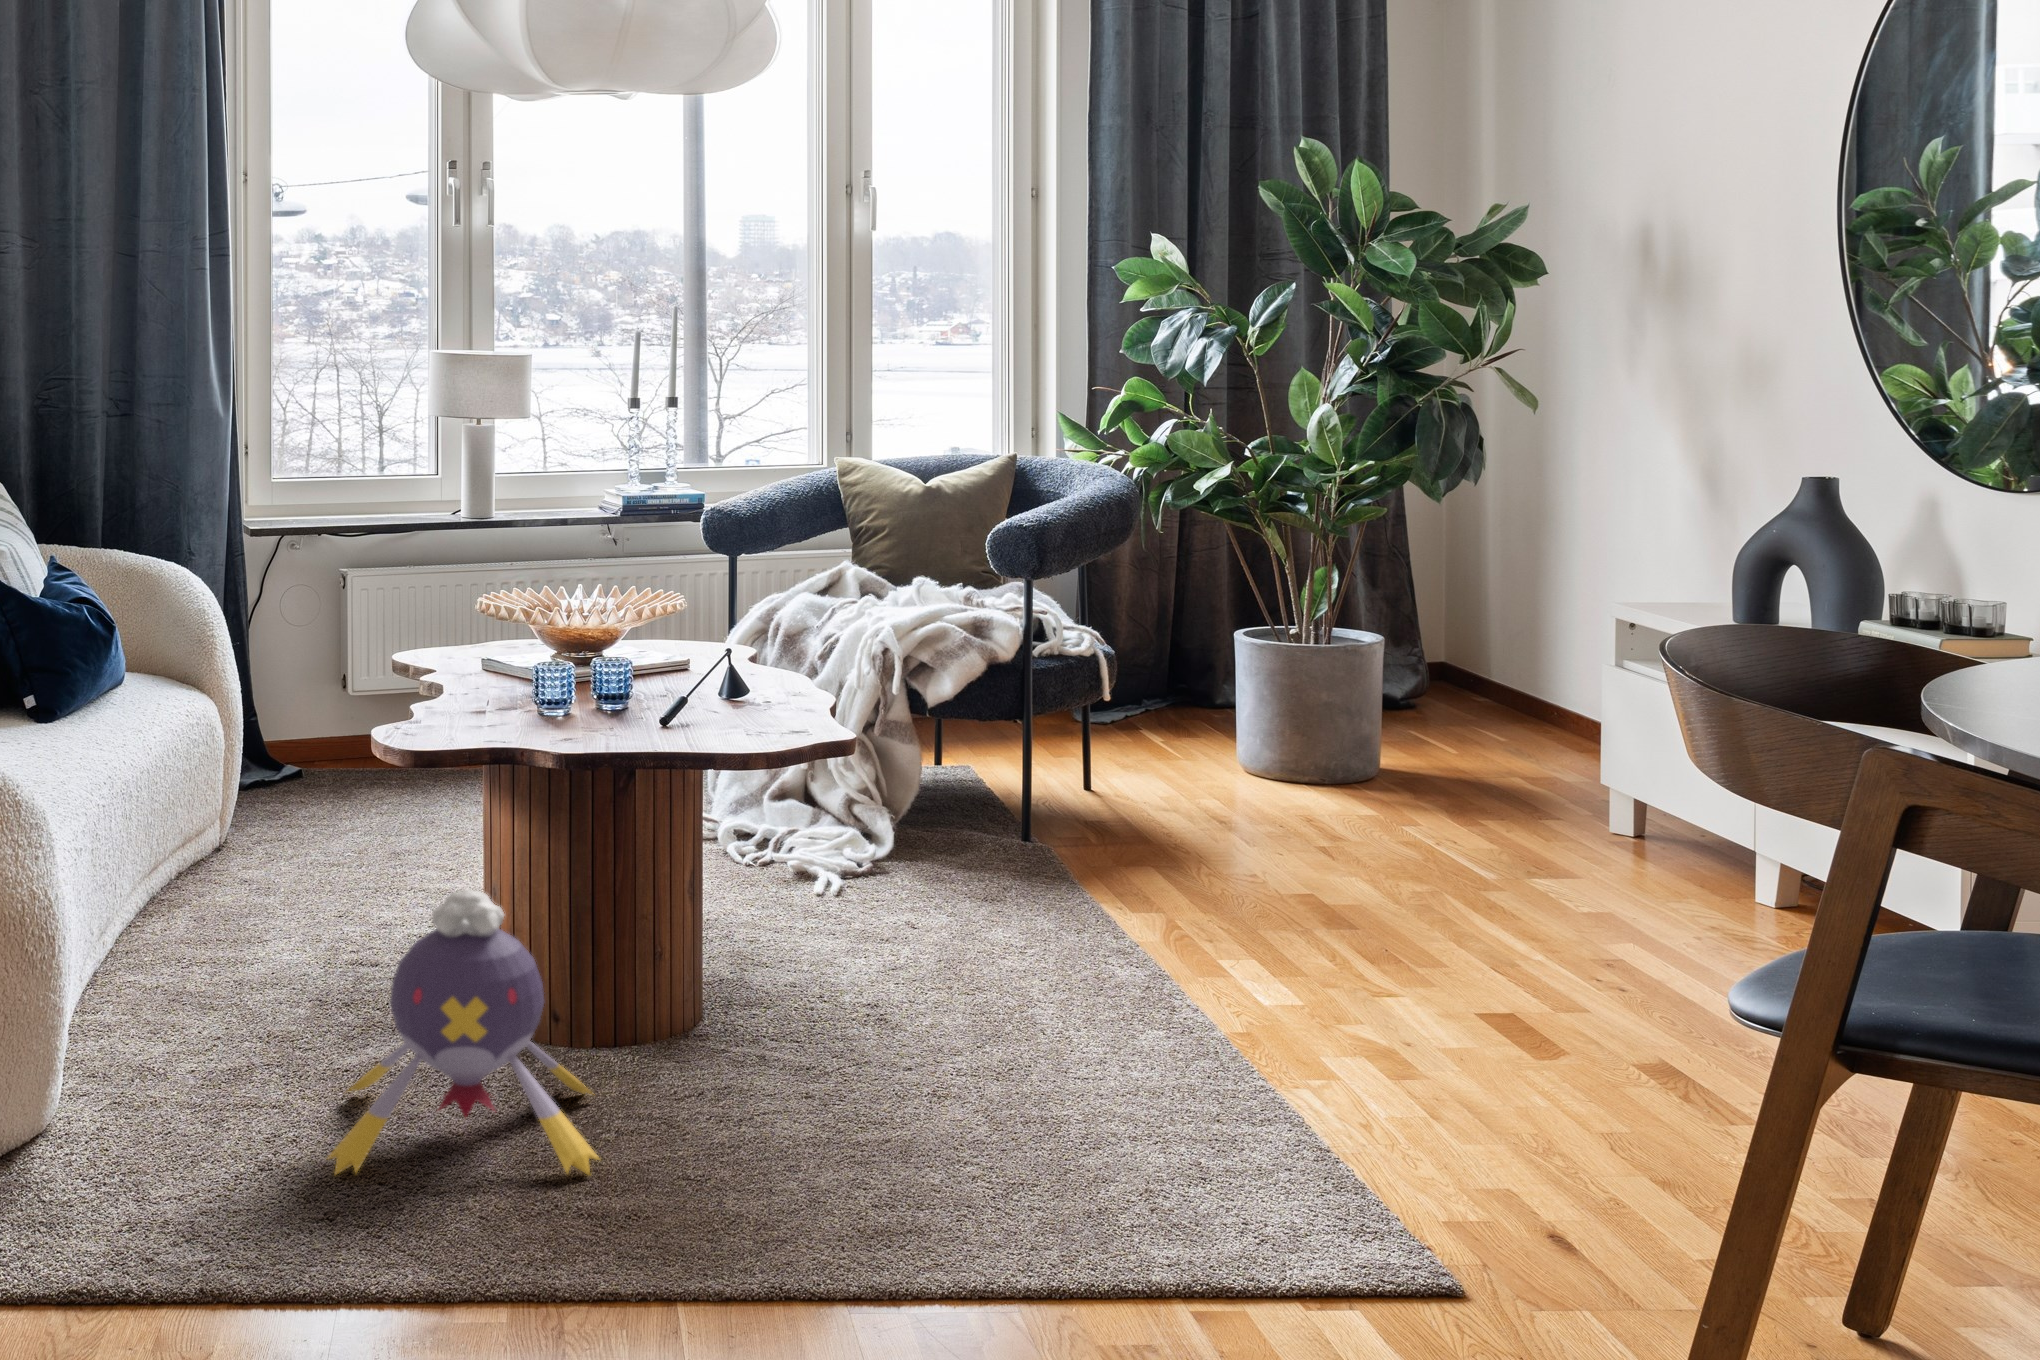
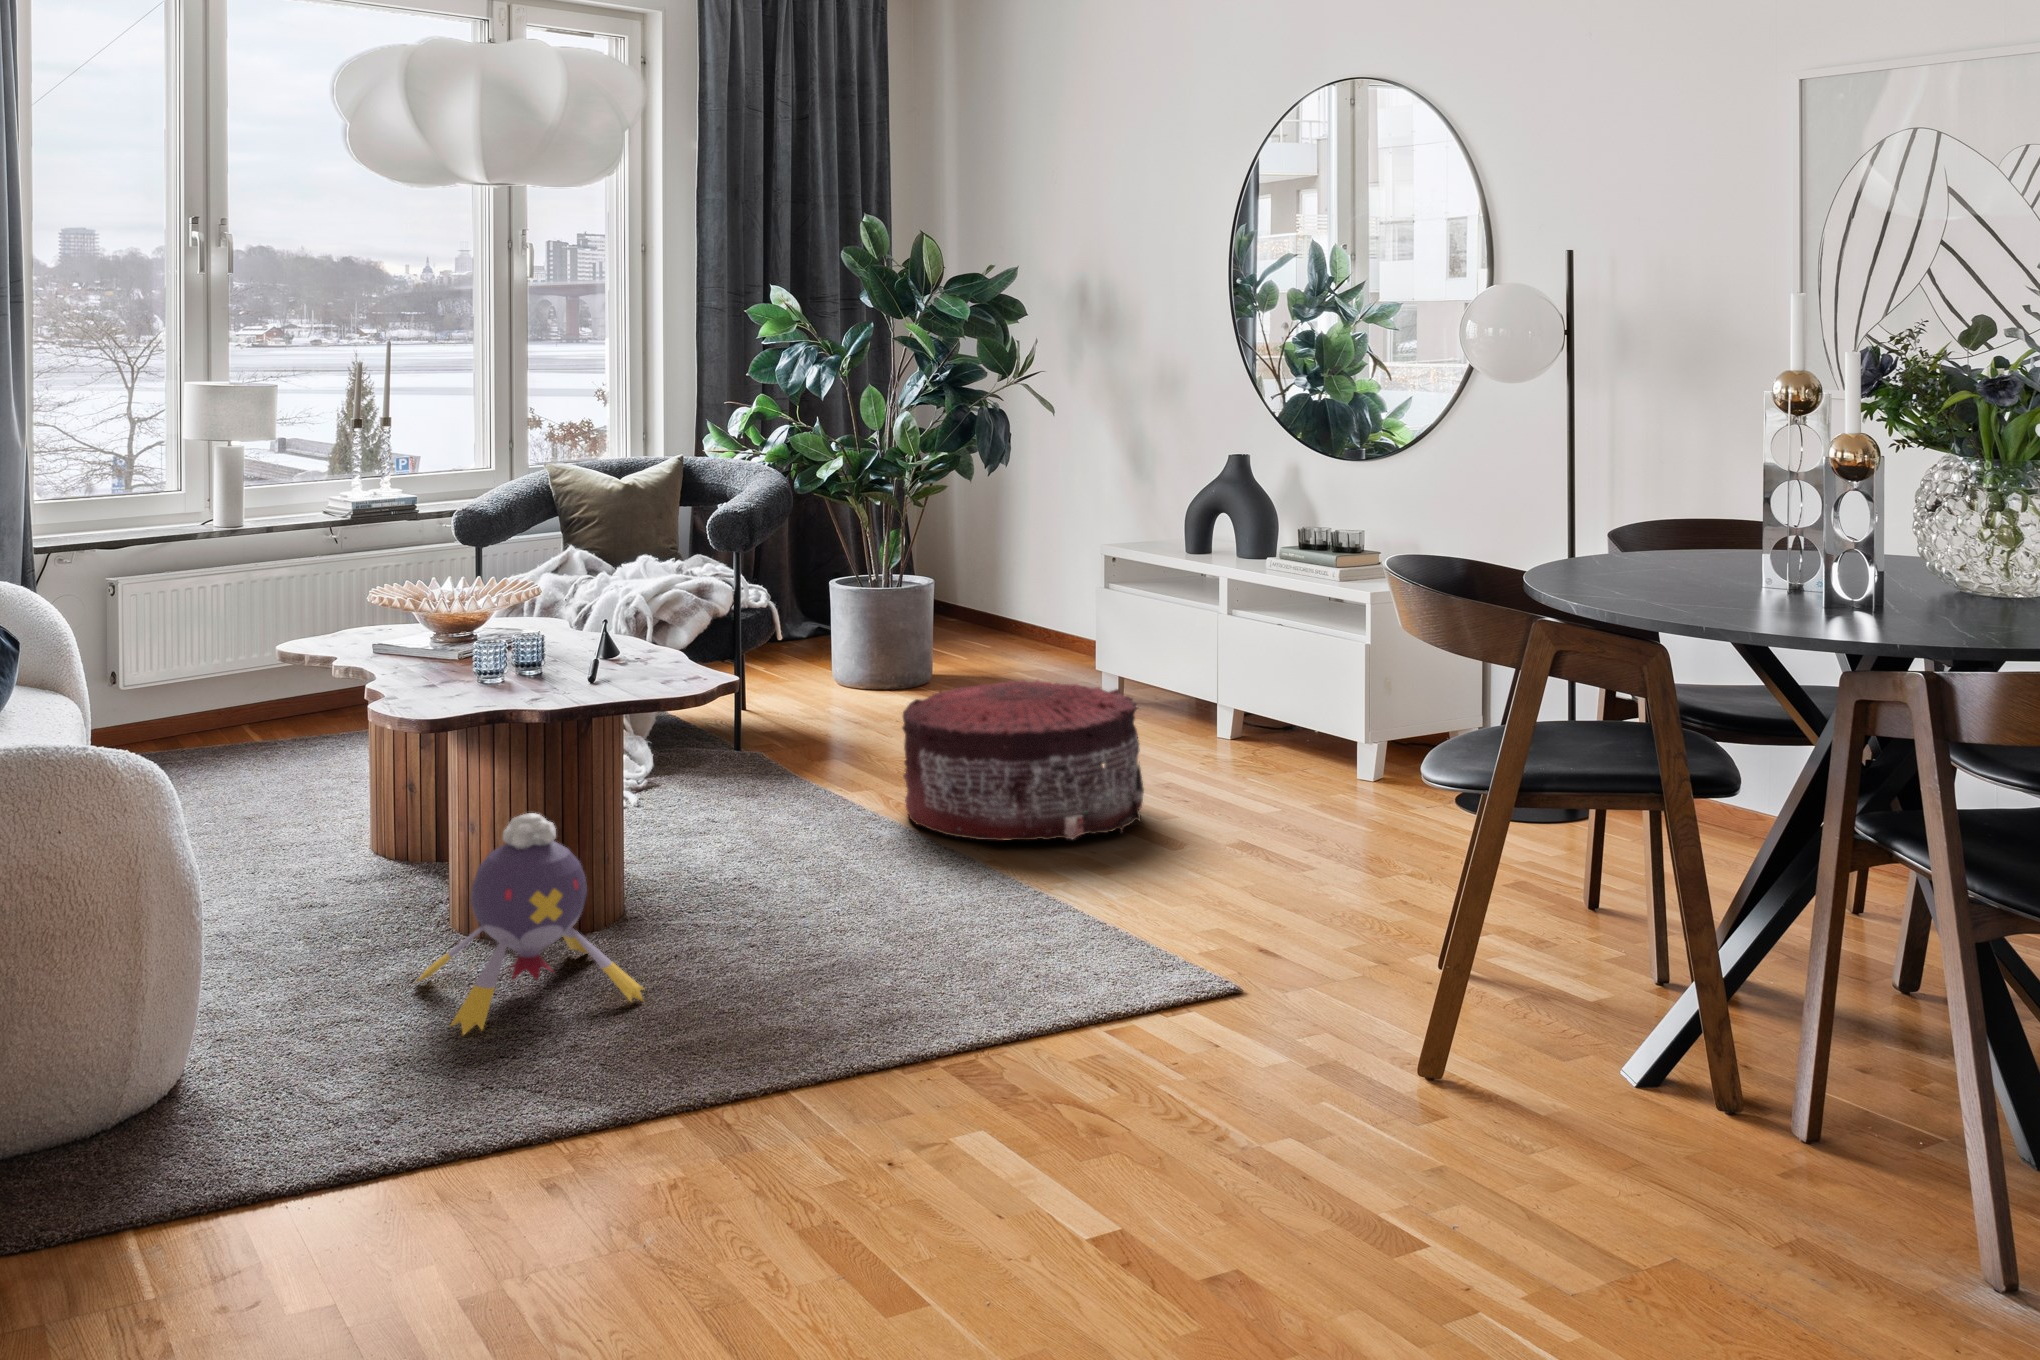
pouf: none [1167,790,1555,1053] -> present [902,680,1144,841]

